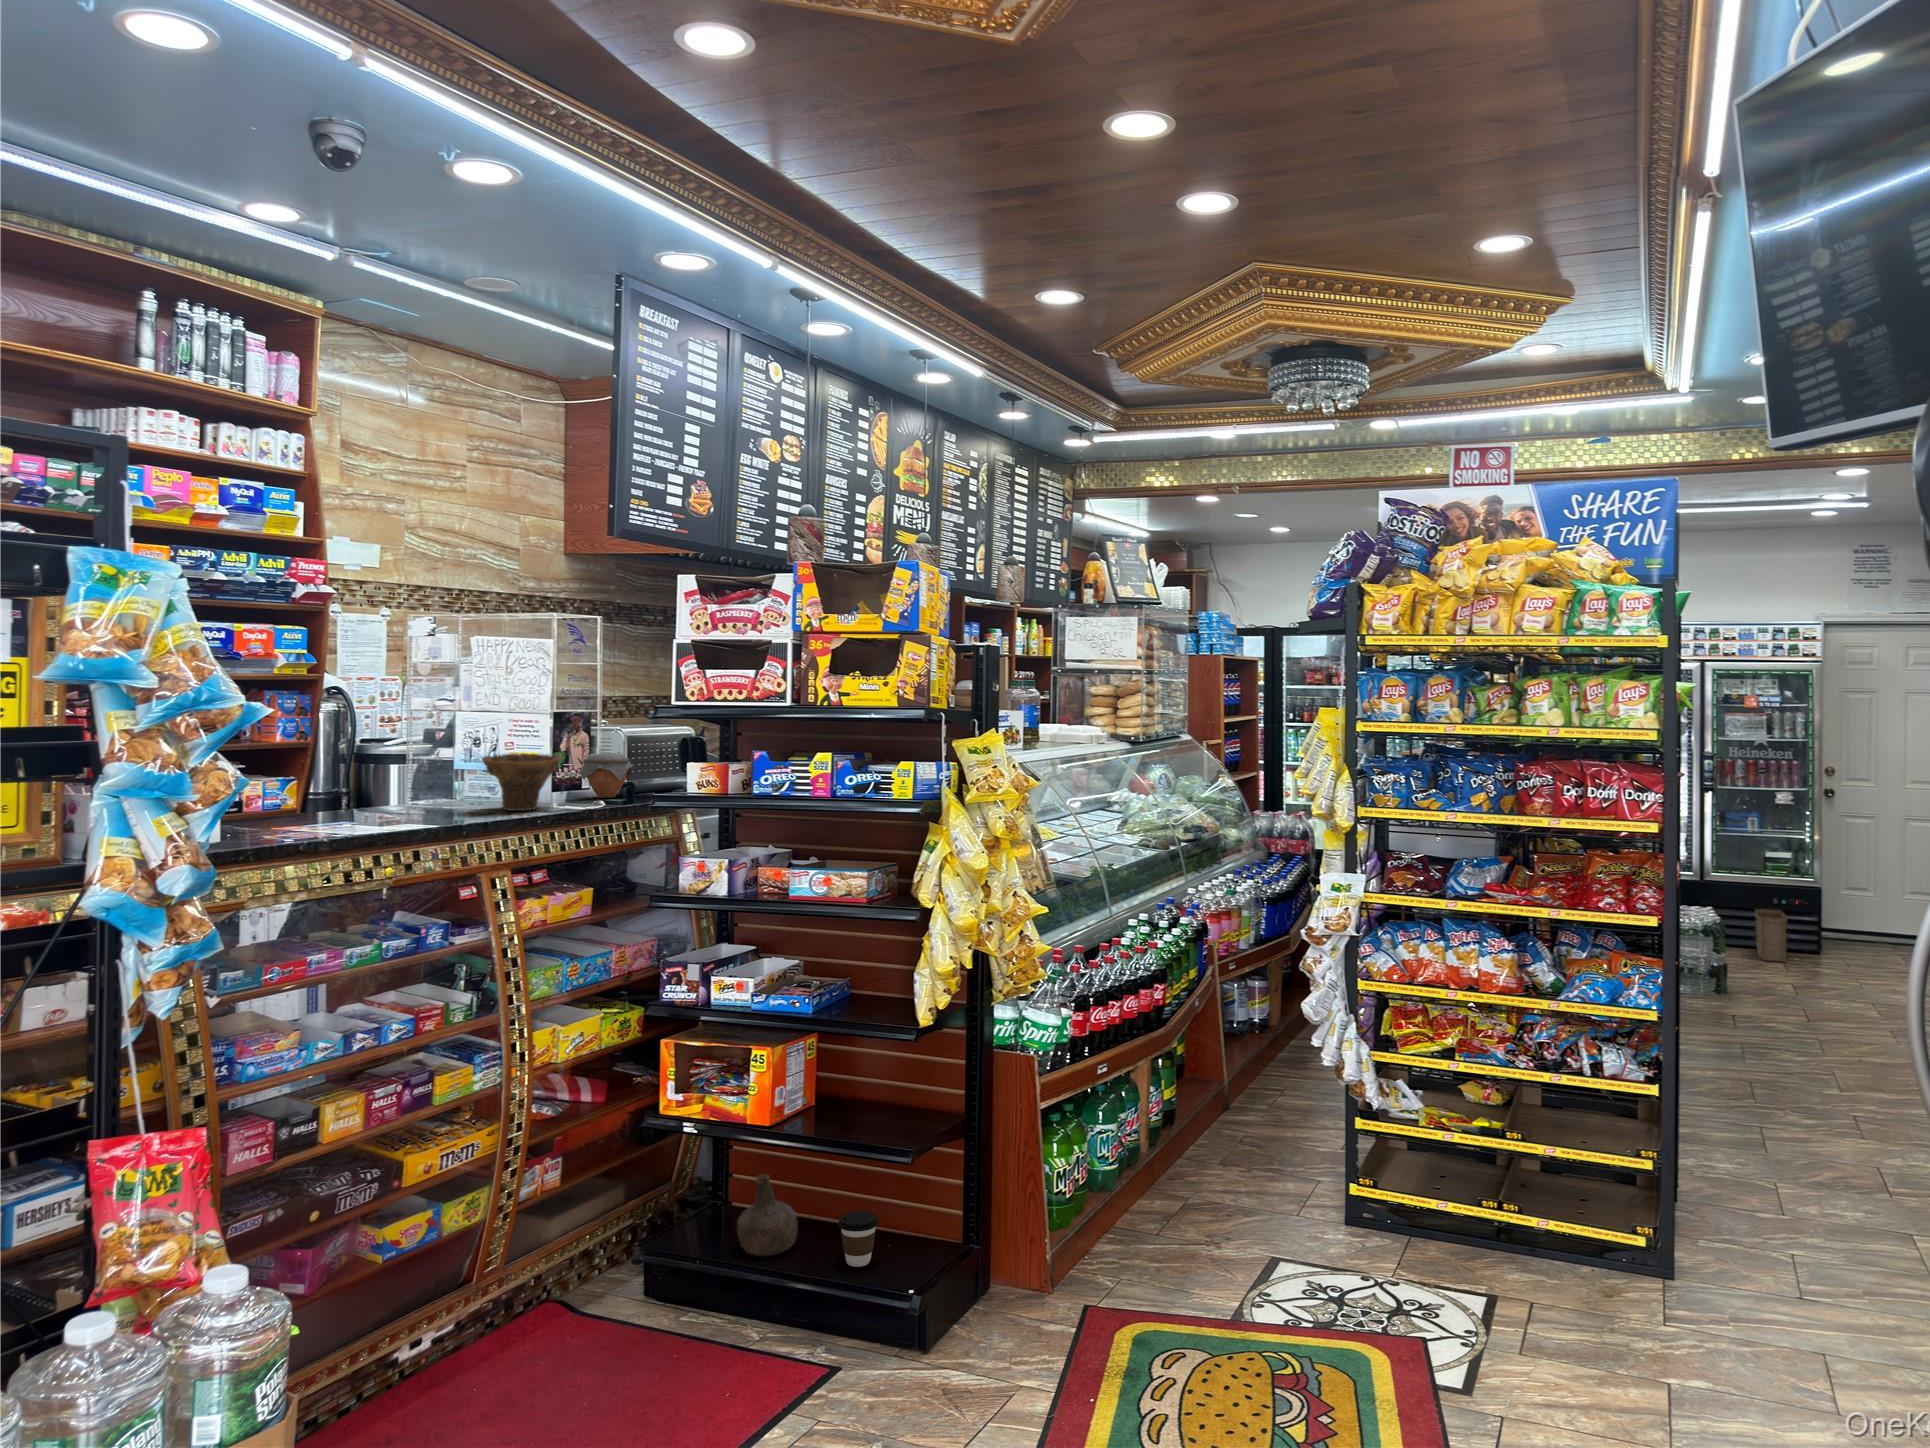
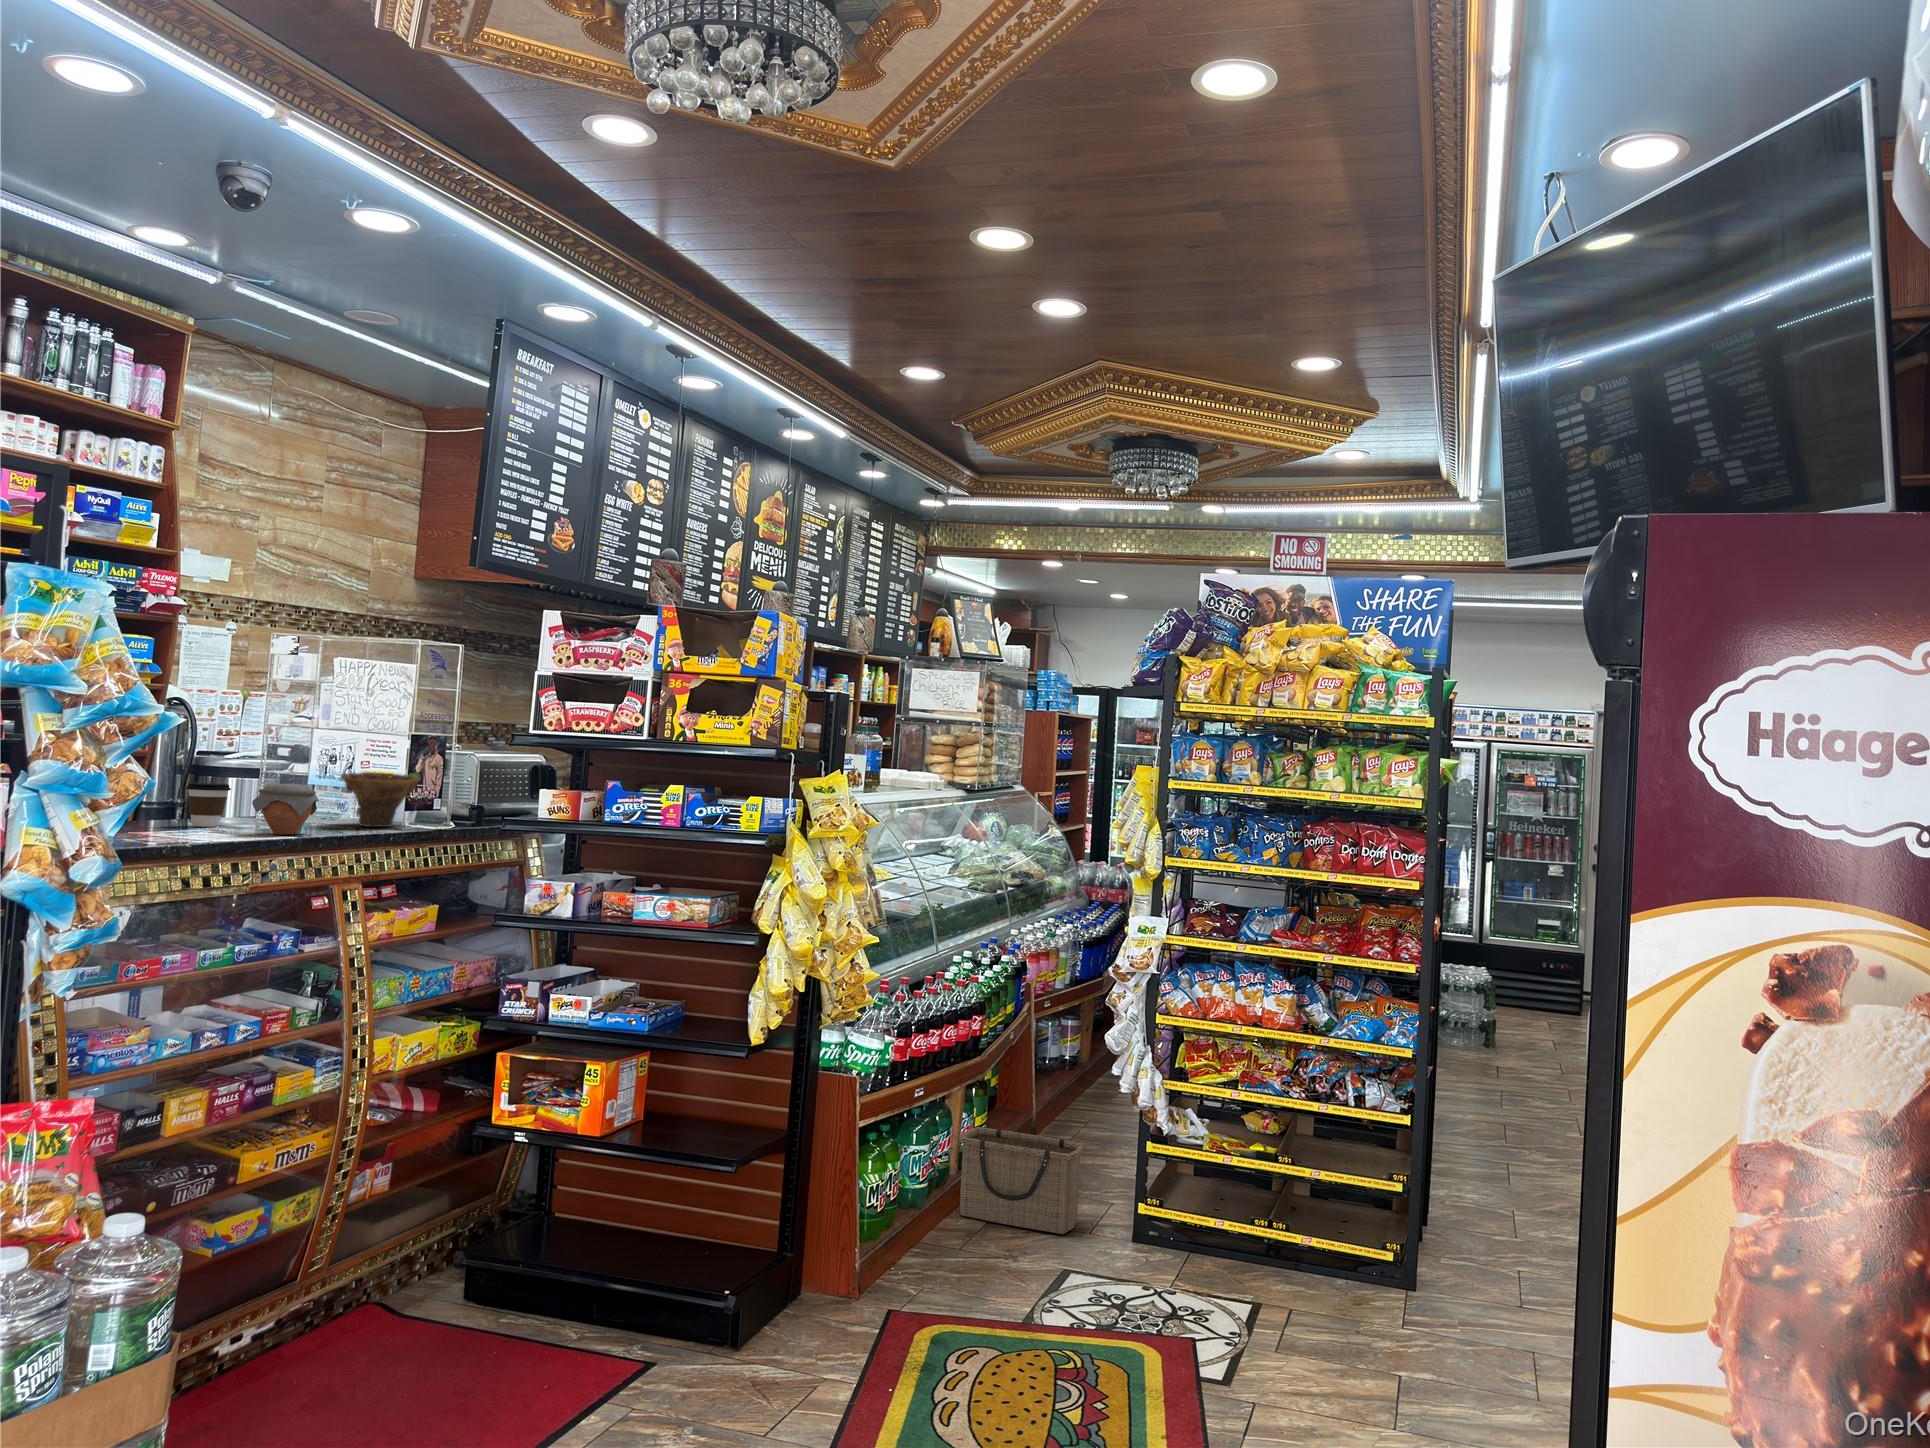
jar: present [579,753,632,798] -> present [252,783,319,835]
basket: present [1753,909,1789,962] -> present [959,1127,1084,1234]
bottle: present [737,1174,797,1256] -> none [563,1182,622,1260]
coffee cup: present [838,1211,878,1267] -> present [186,783,231,827]

